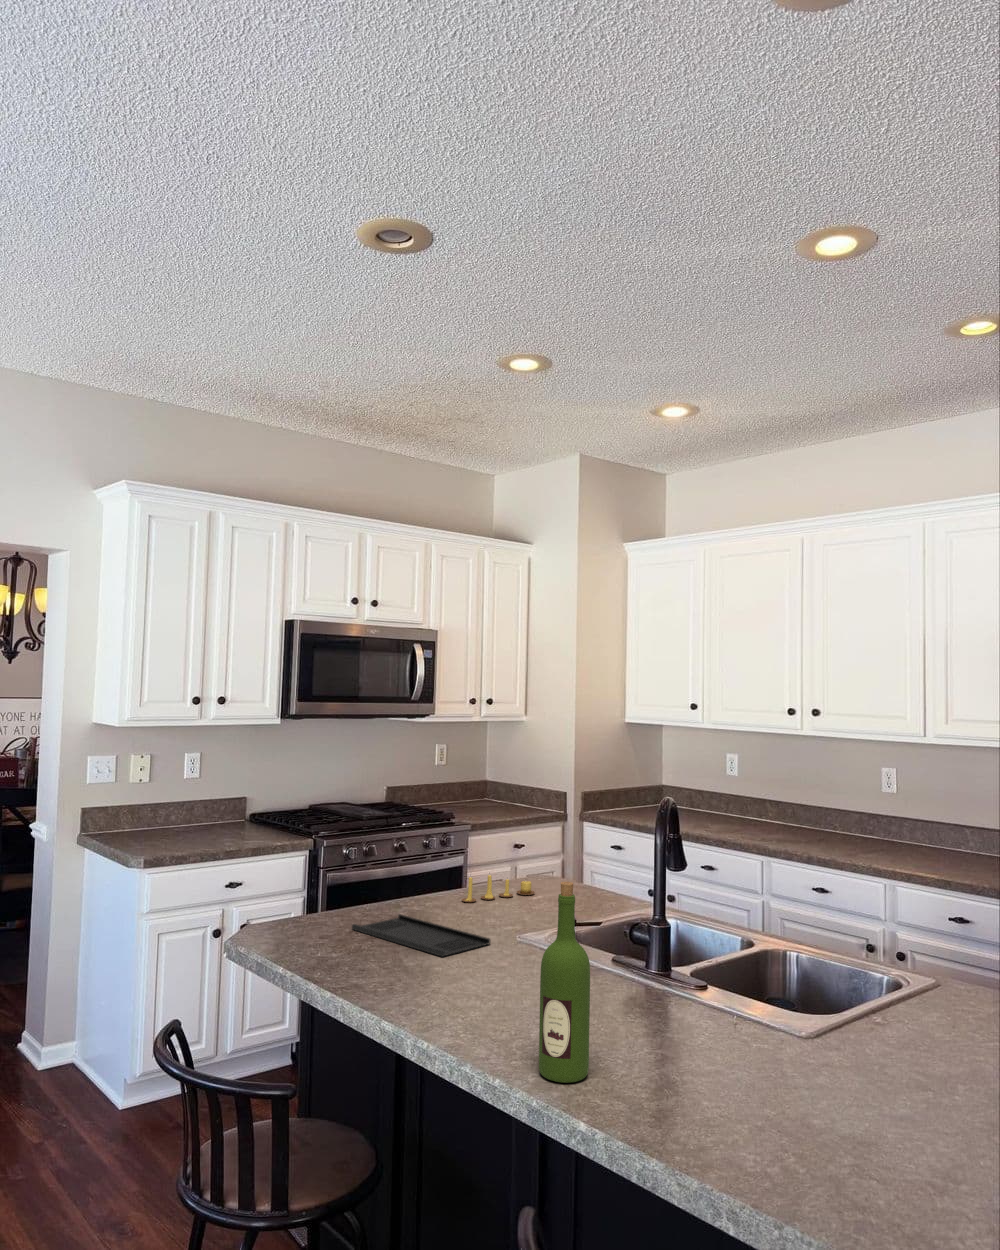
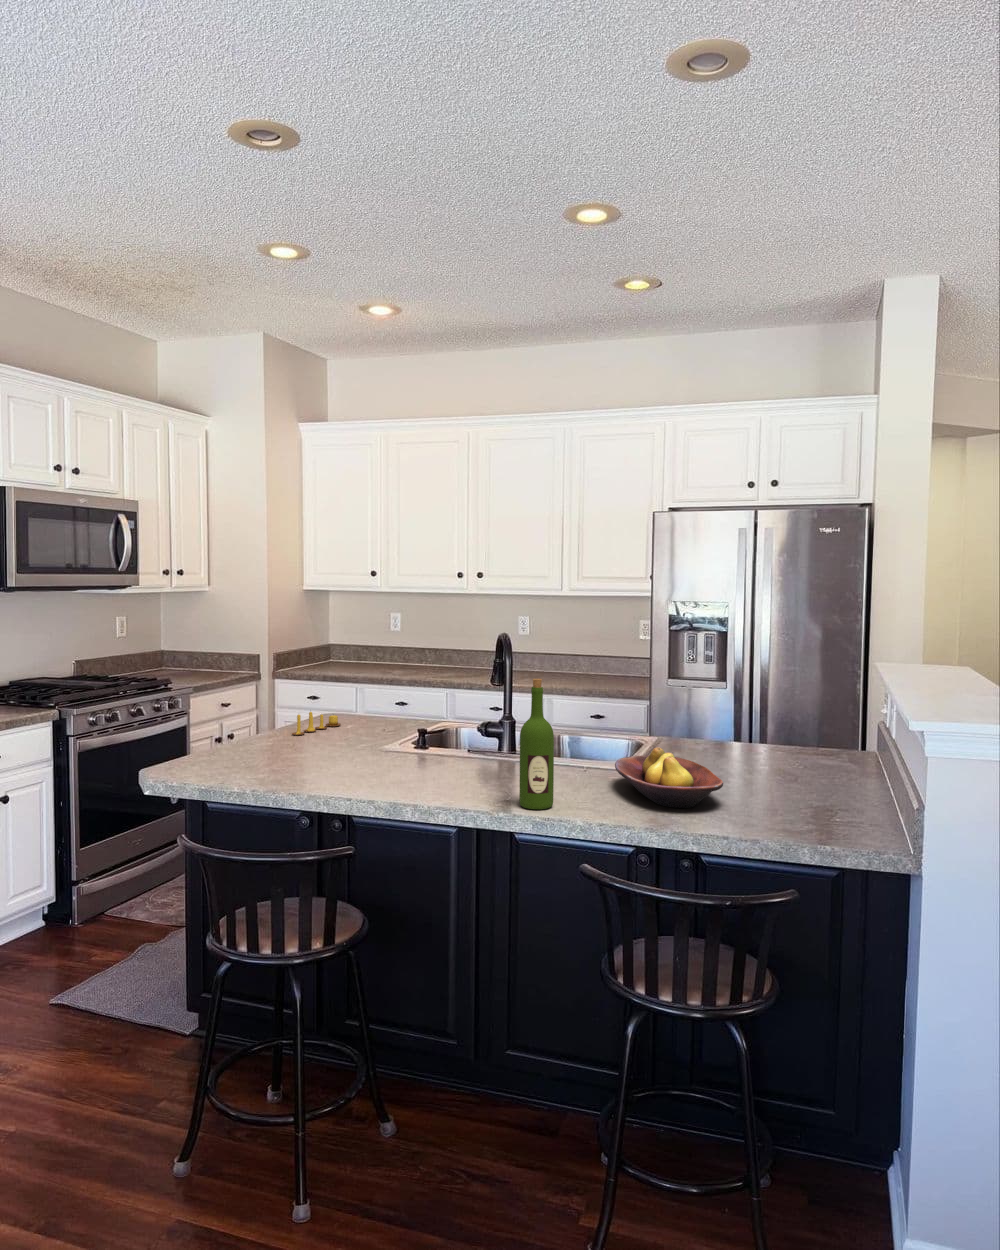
tray: present [352,914,490,957] -> none [241,746,367,766]
fruit bowl: none [710,1011,873,1134] -> present [615,747,723,808]

